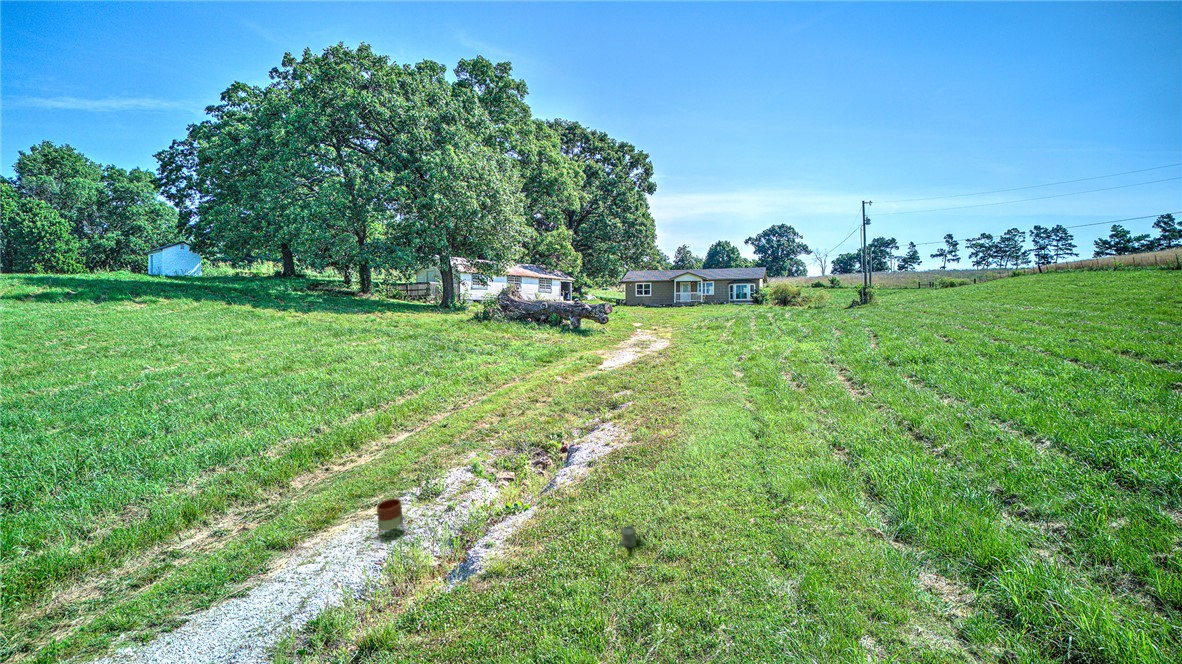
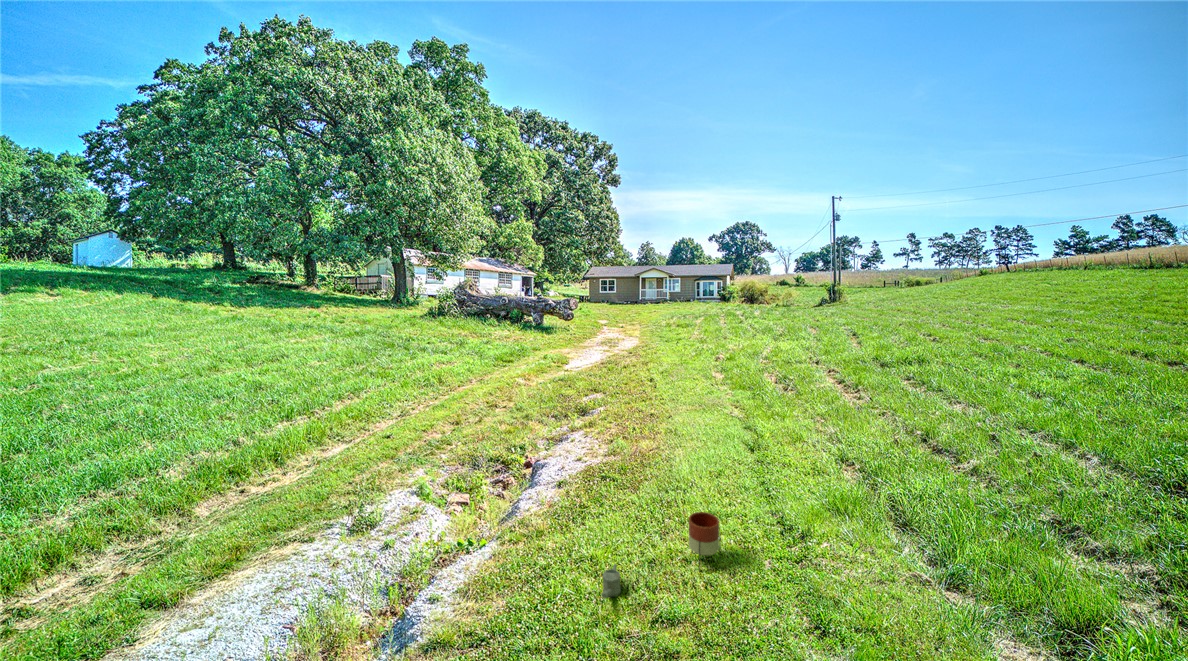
planter: present [377,499,404,539] -> present [689,512,721,570]

